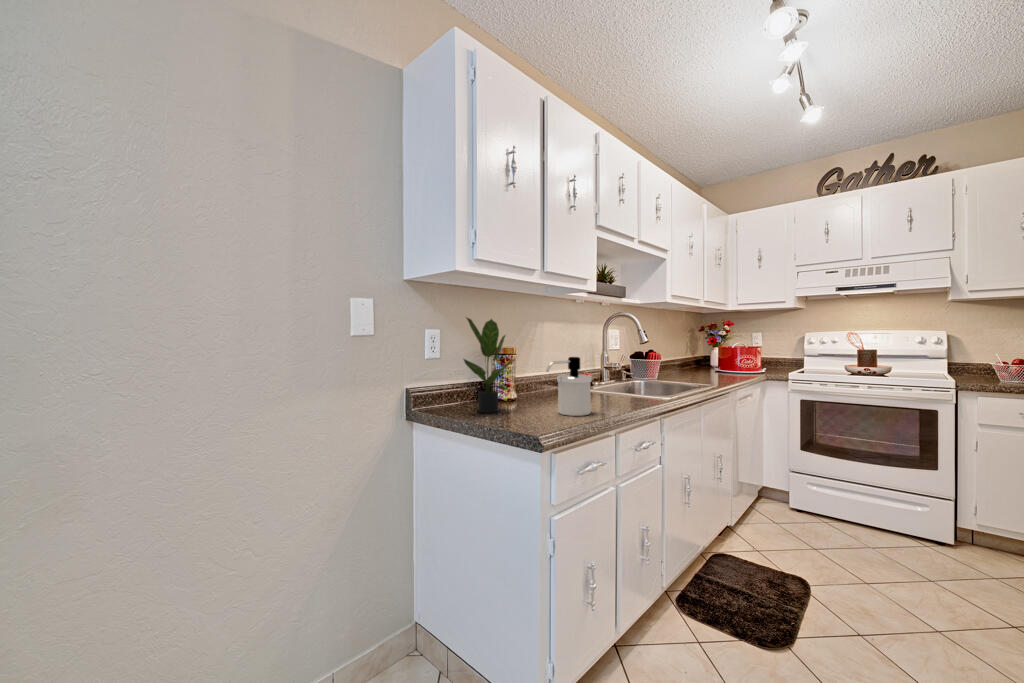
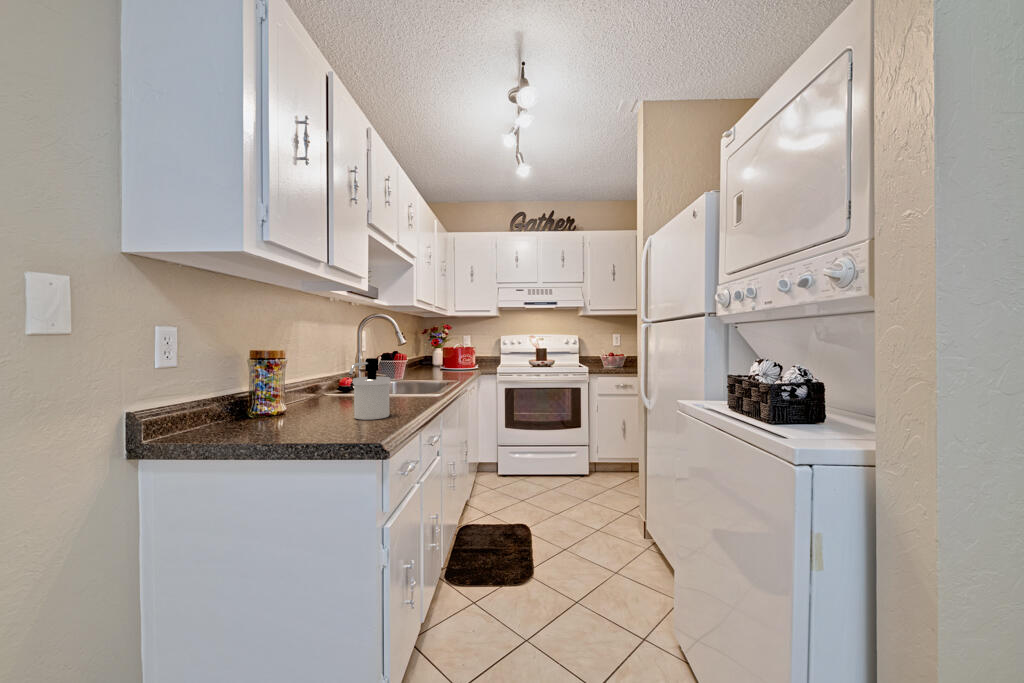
potted plant: present [464,318,513,413] -> none [237,310,302,430]

